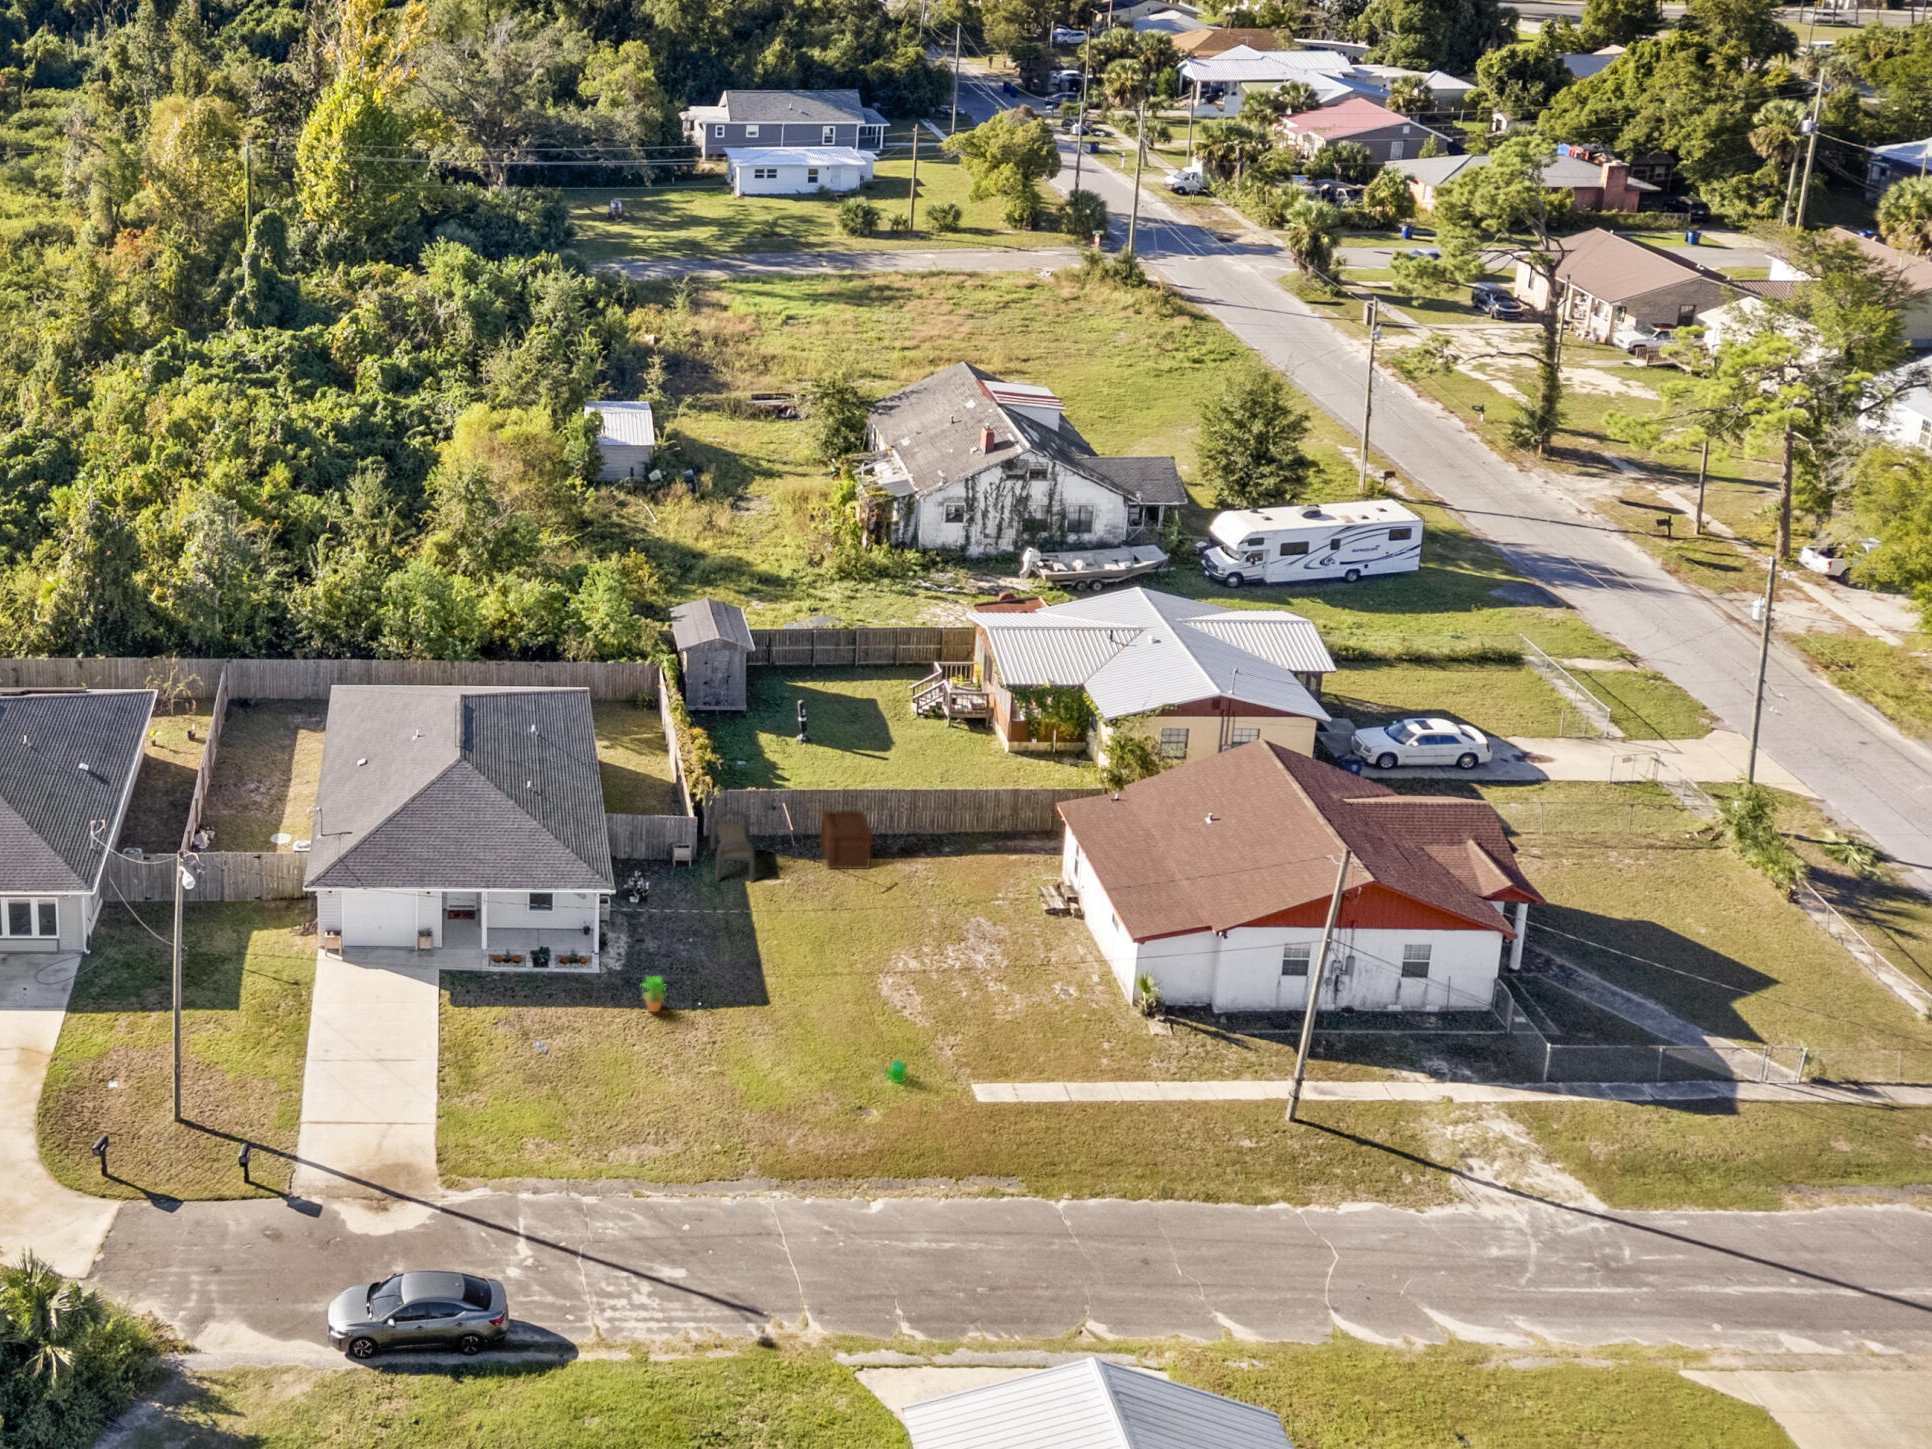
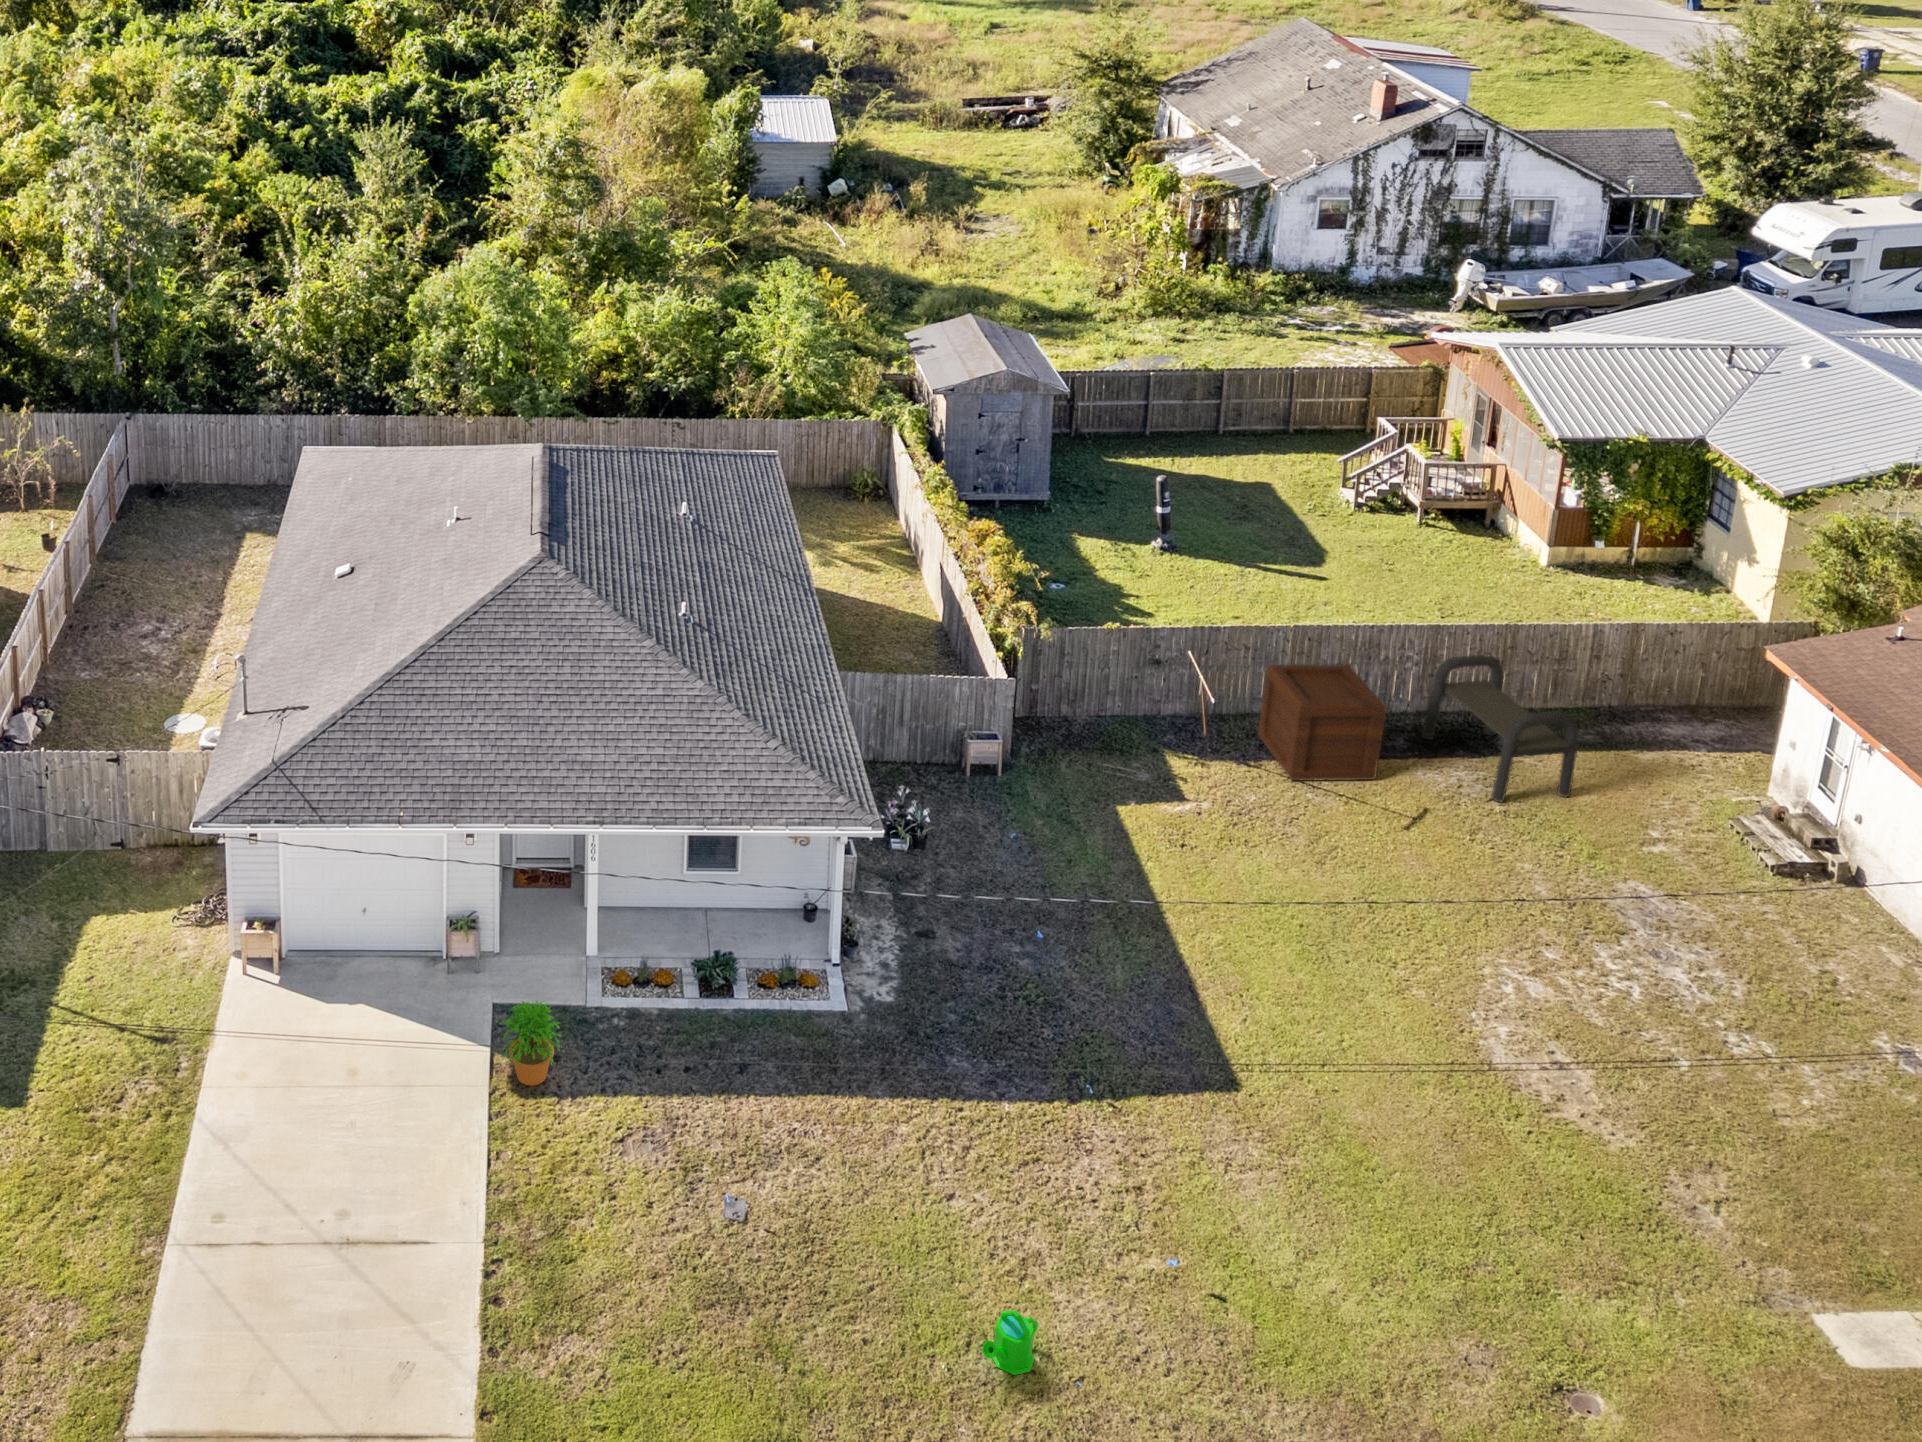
bench: present [710,810,755,882] -> present [1422,655,1579,802]
potted plant: present [643,977,665,1012] -> present [500,1001,562,1086]
watering can: present [886,1060,906,1083] -> present [982,1310,1038,1375]

